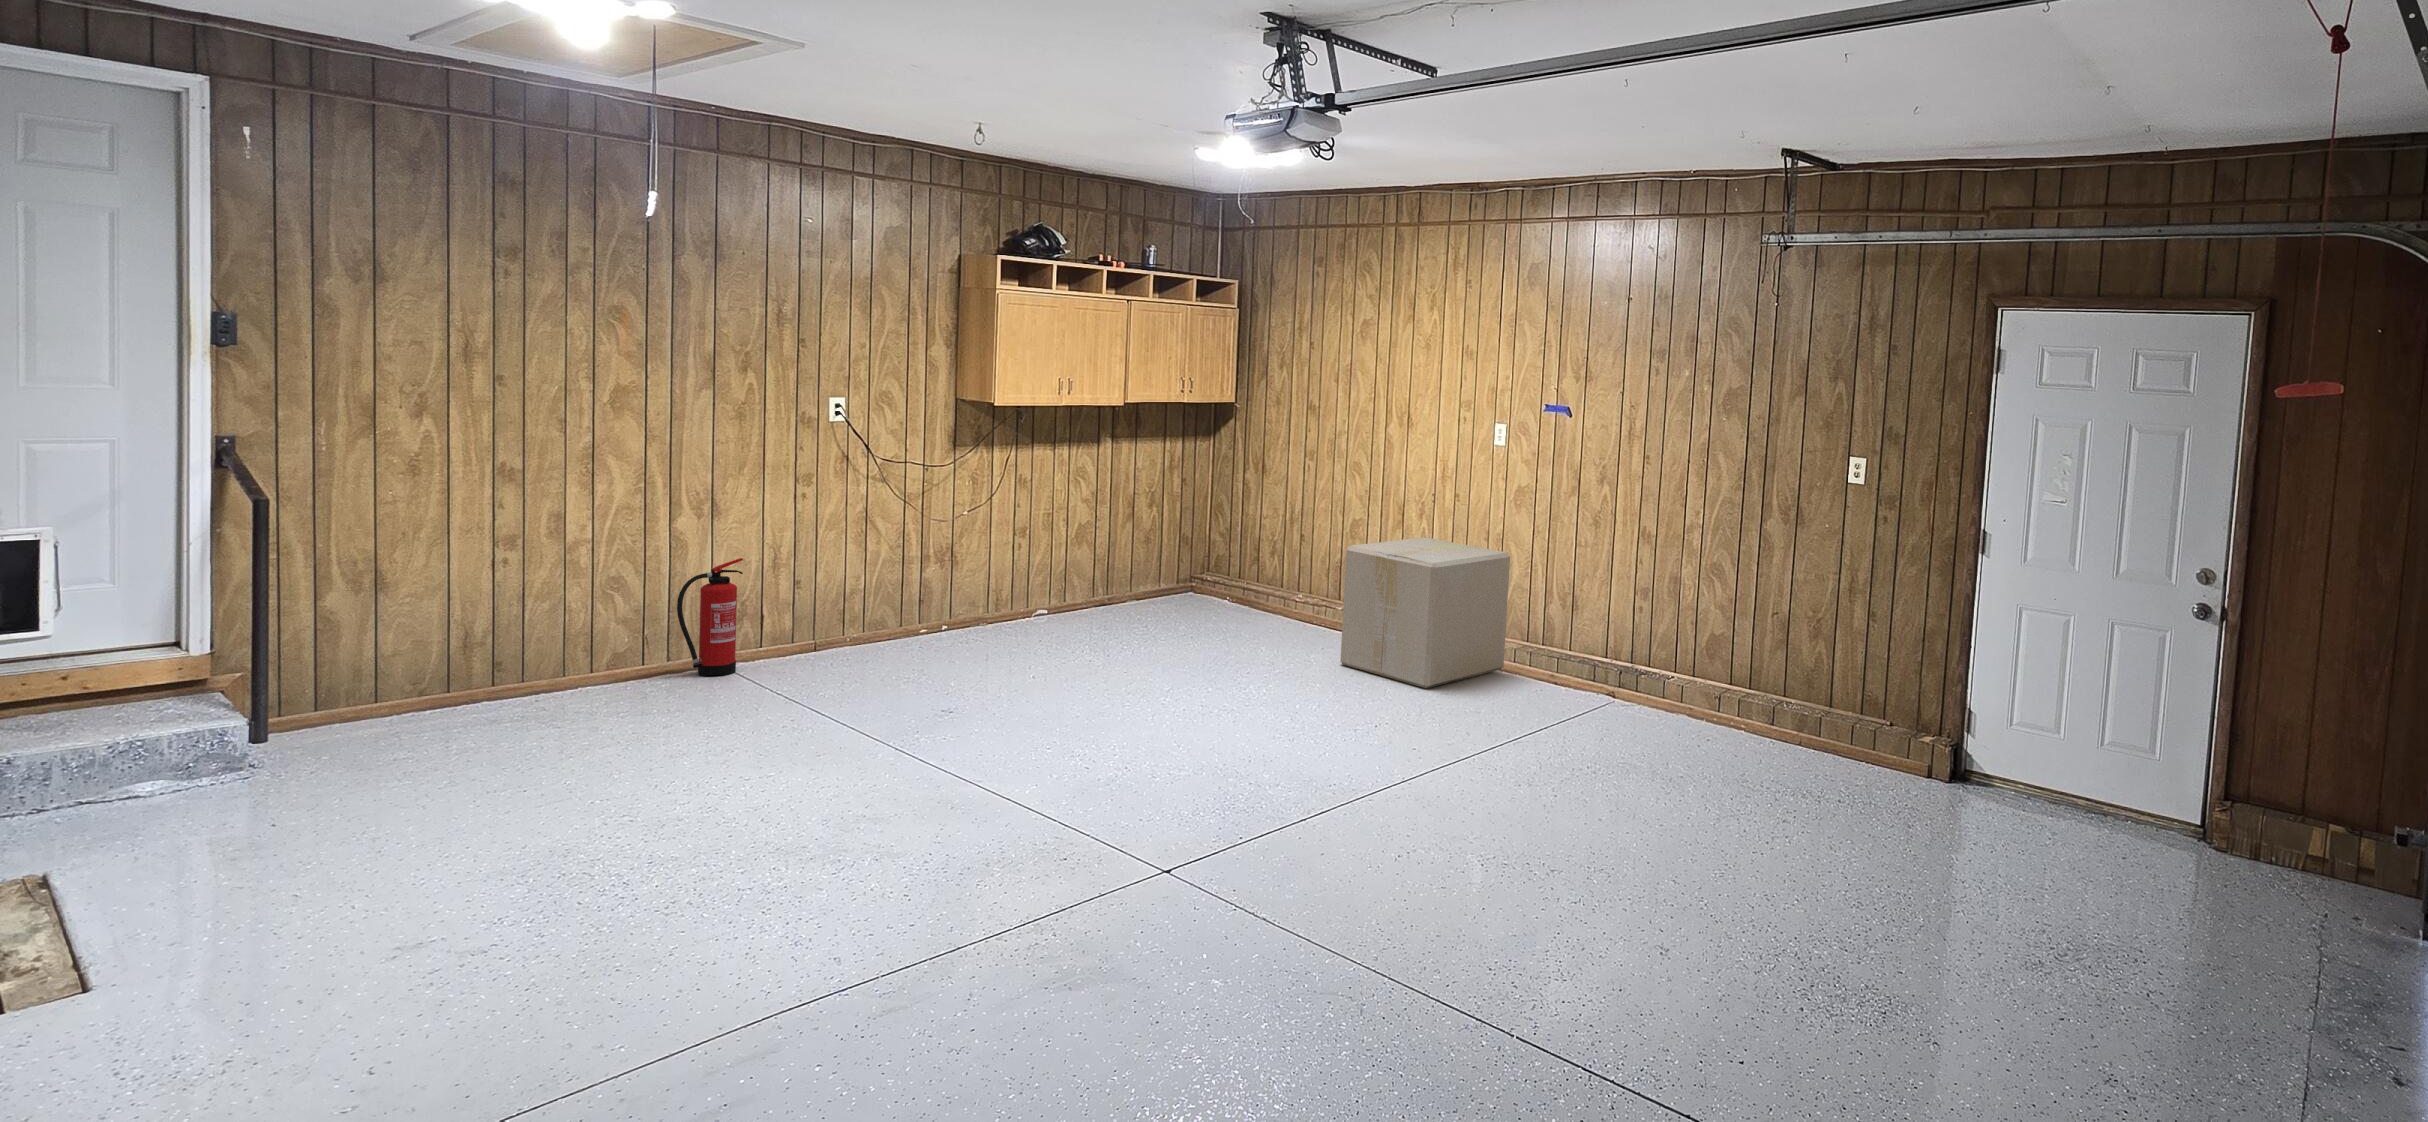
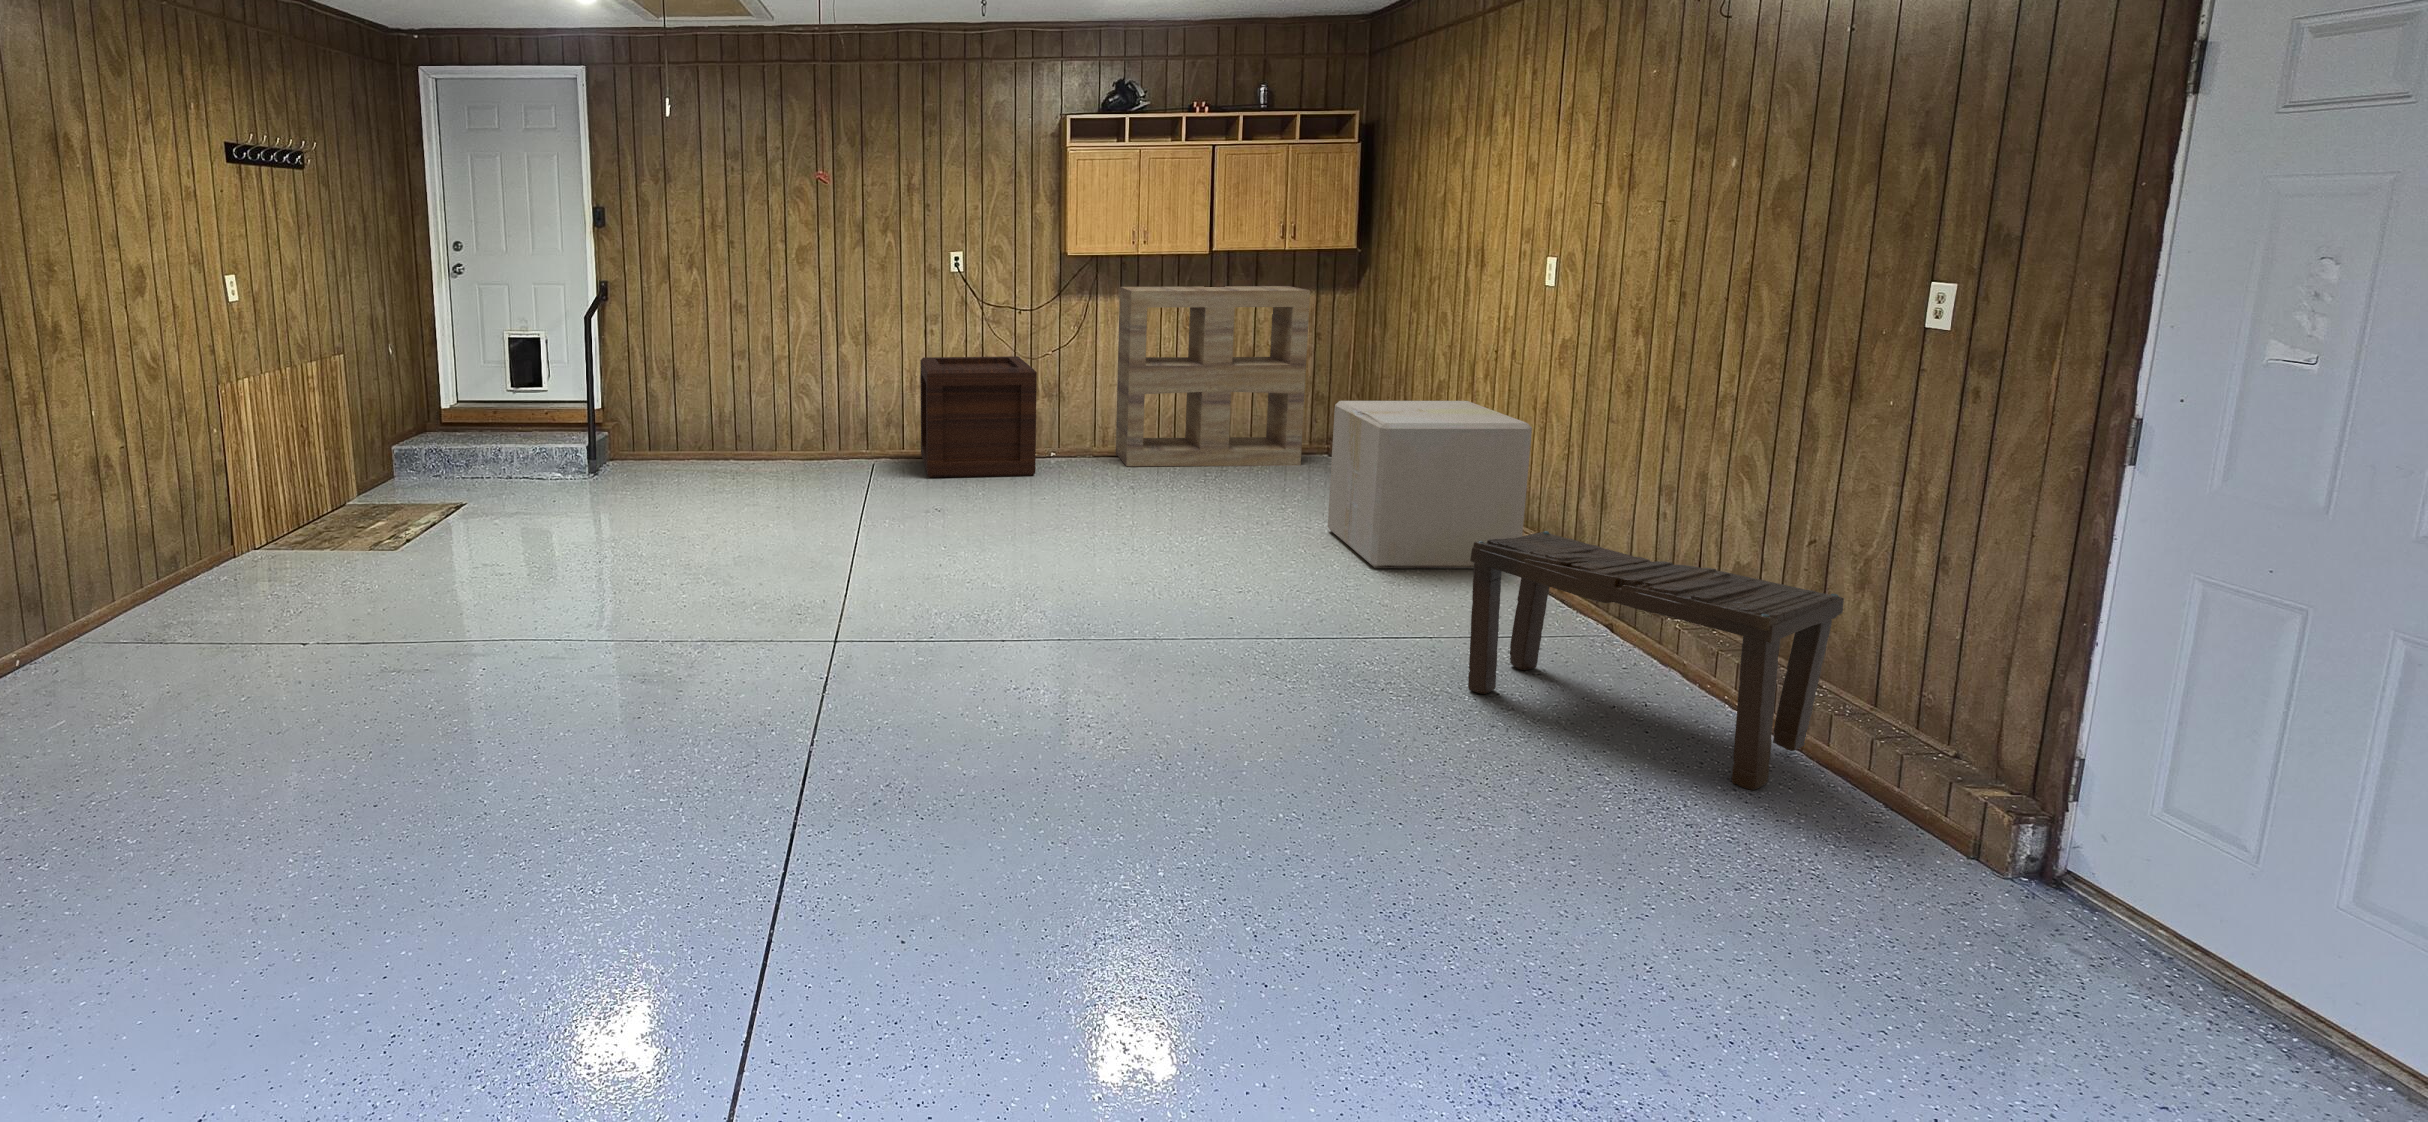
shelving unit: none [1013,434,1213,633] -> present [1116,286,1310,466]
wooden crate: none [787,520,985,680] -> present [920,356,1037,478]
fire extinguisher: present [677,558,743,676] -> none [838,376,882,462]
bench: none [1620,633,1837,776] -> present [1468,531,1844,790]

